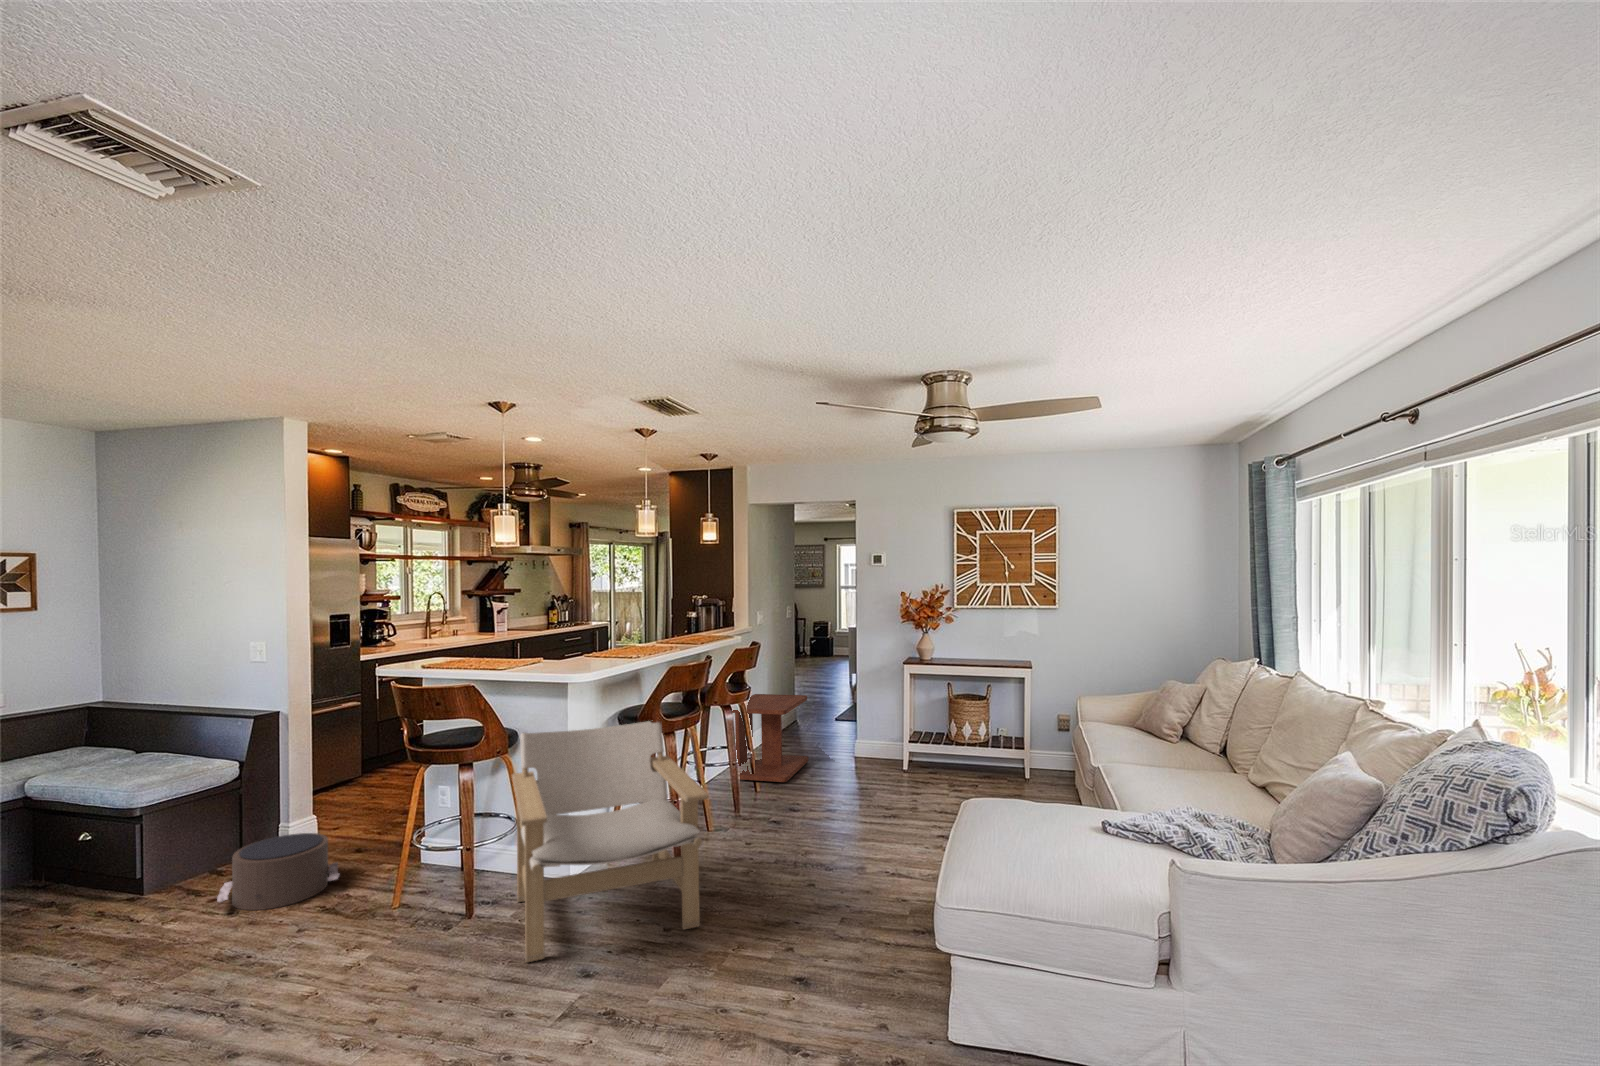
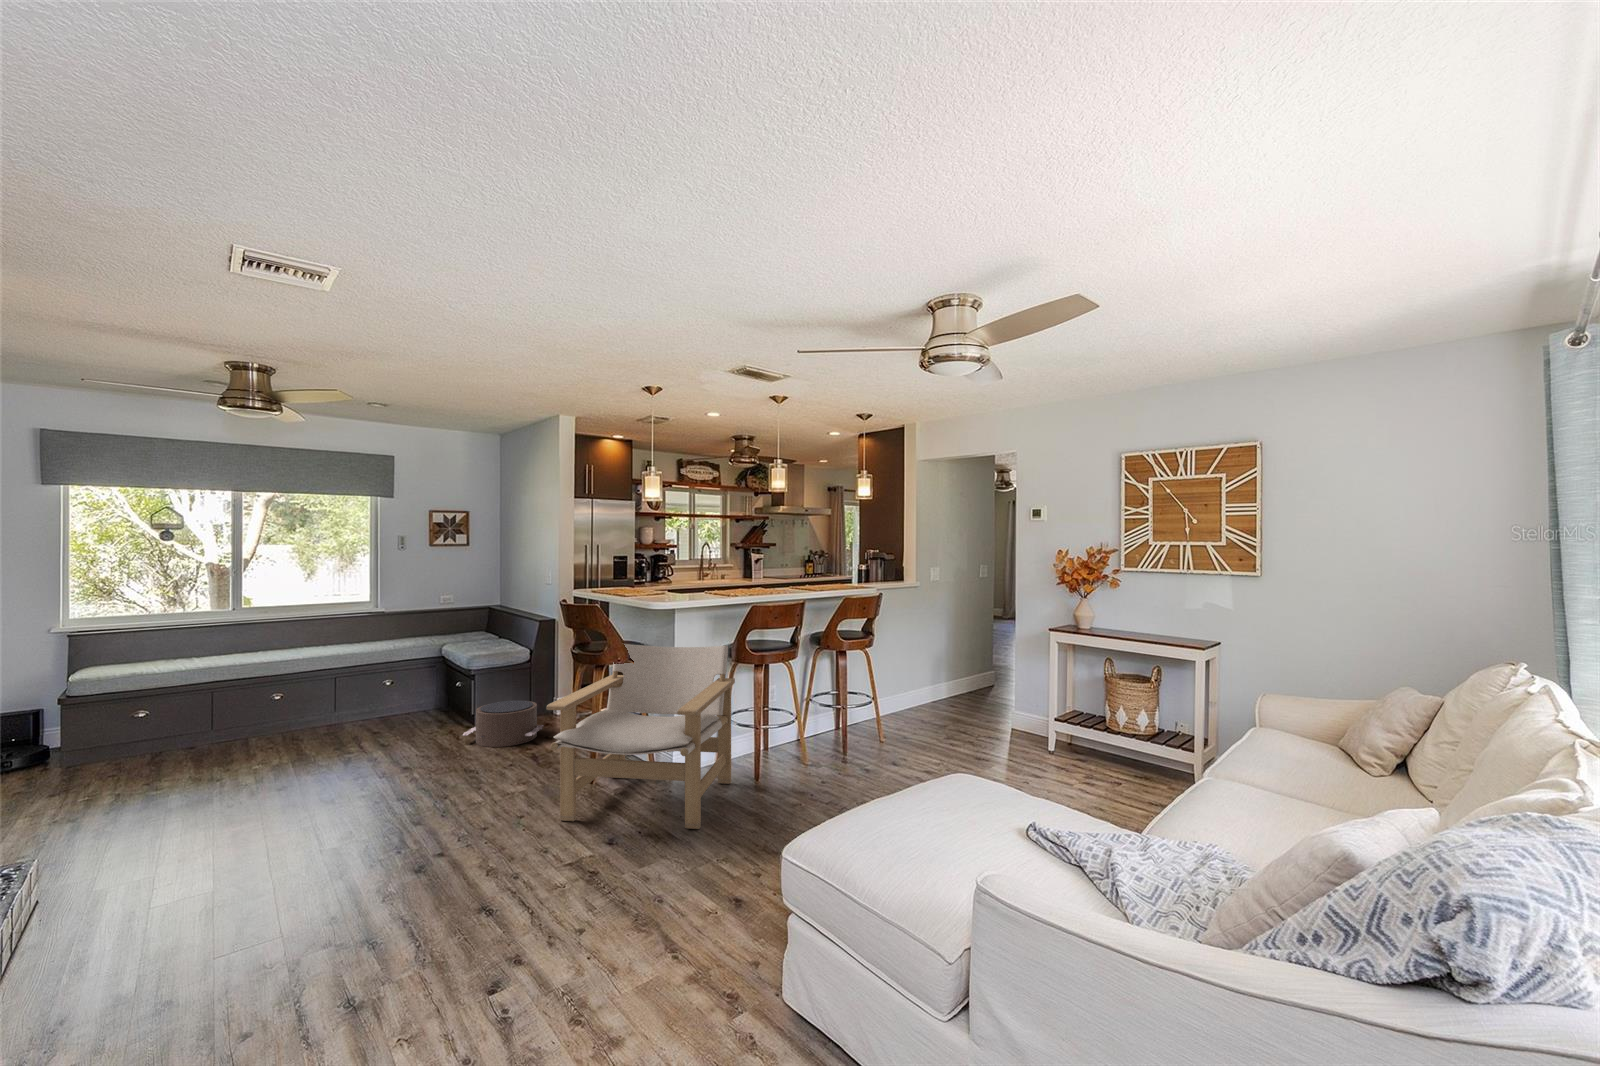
side table: present [732,694,808,782] -> none [880,644,971,729]

